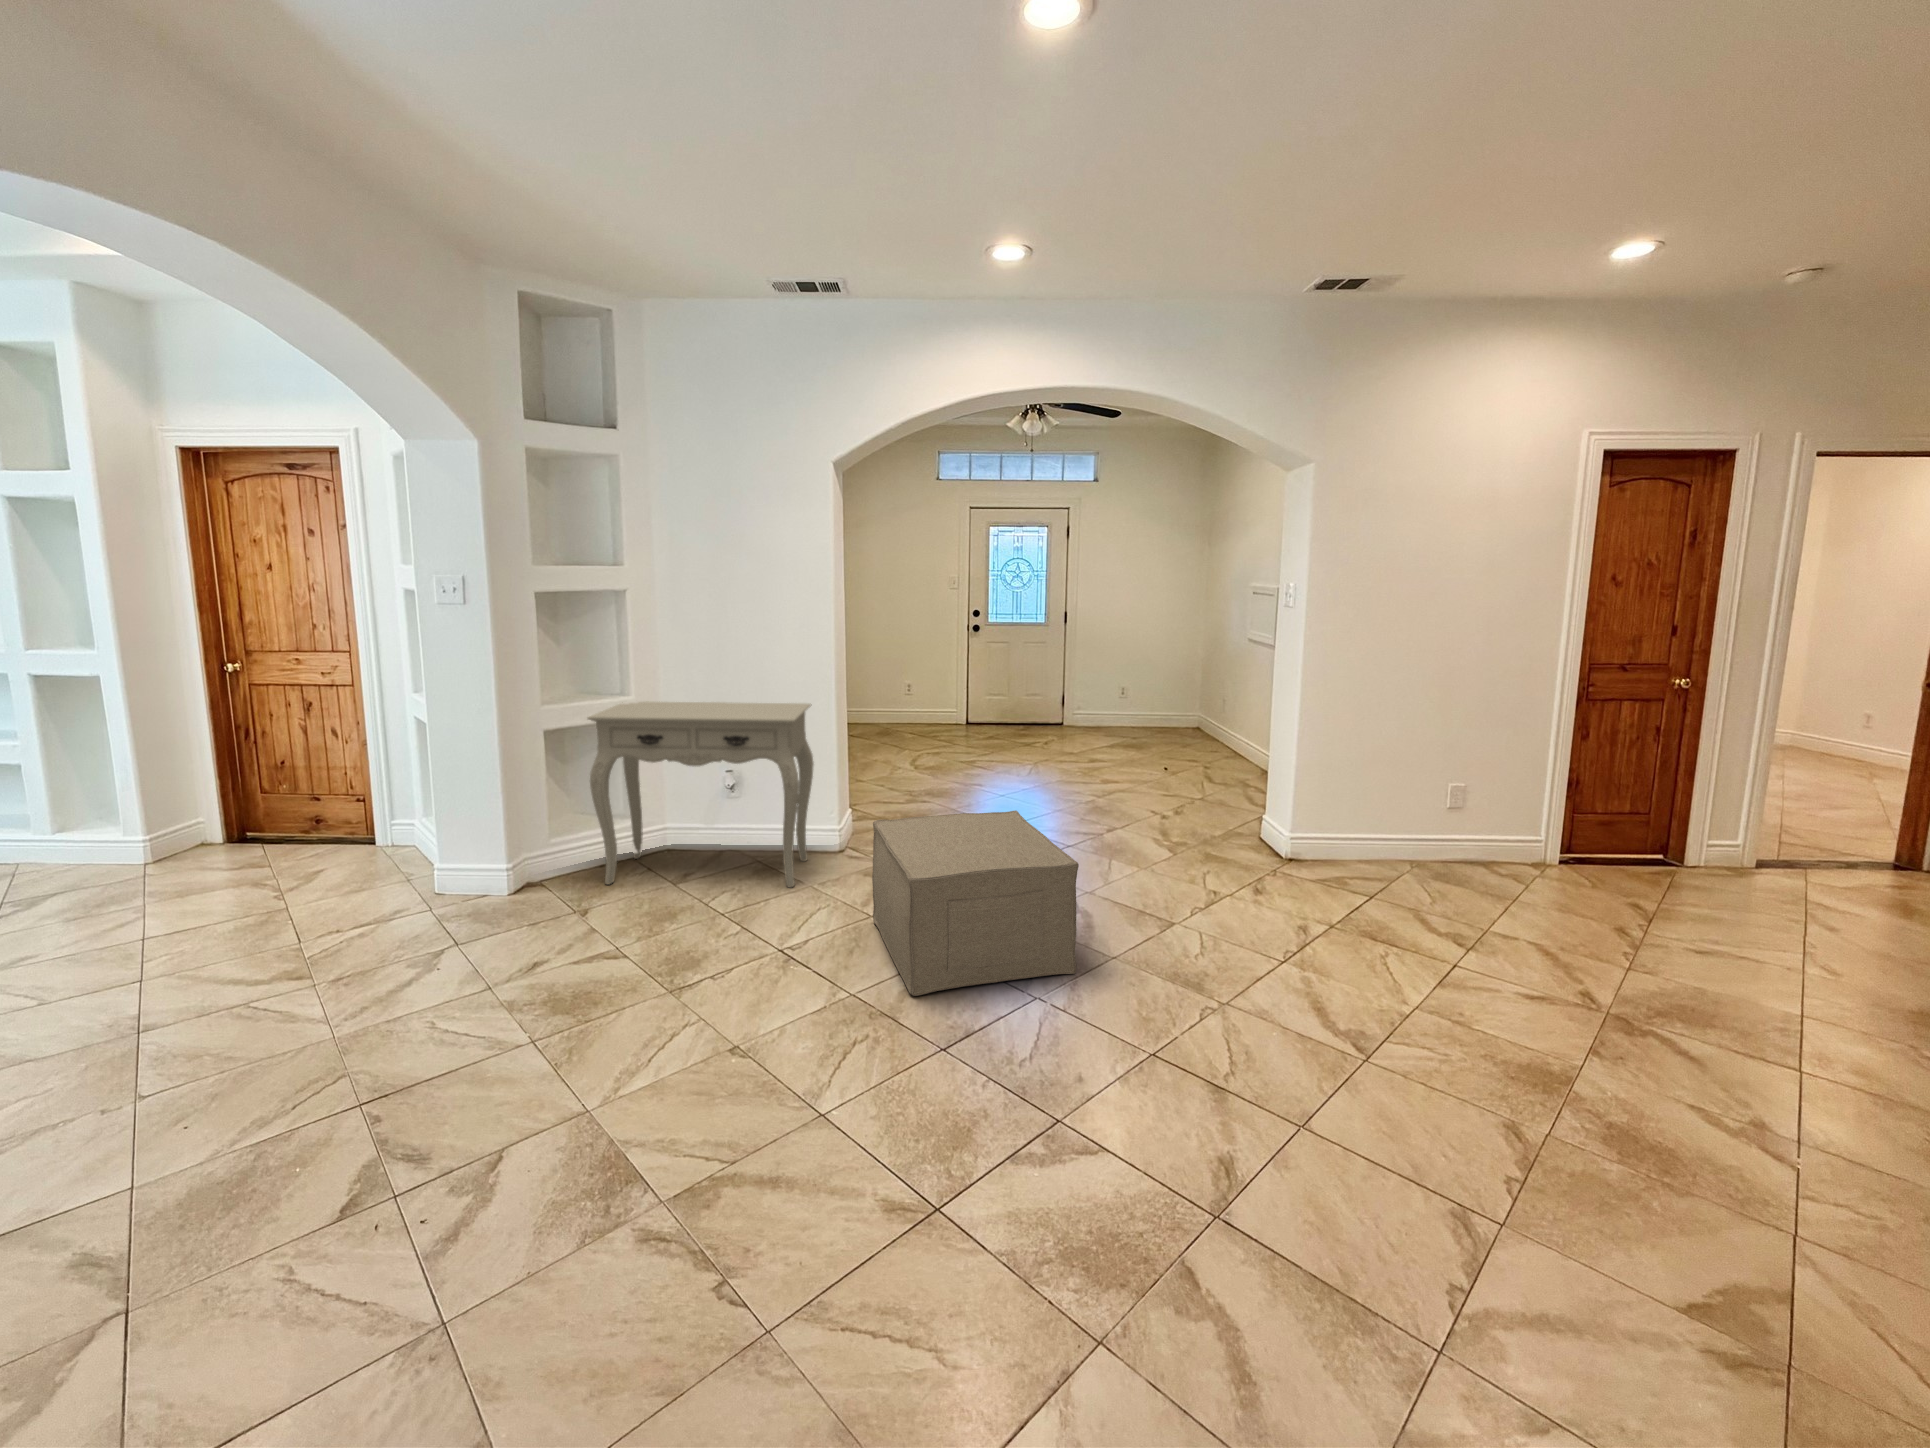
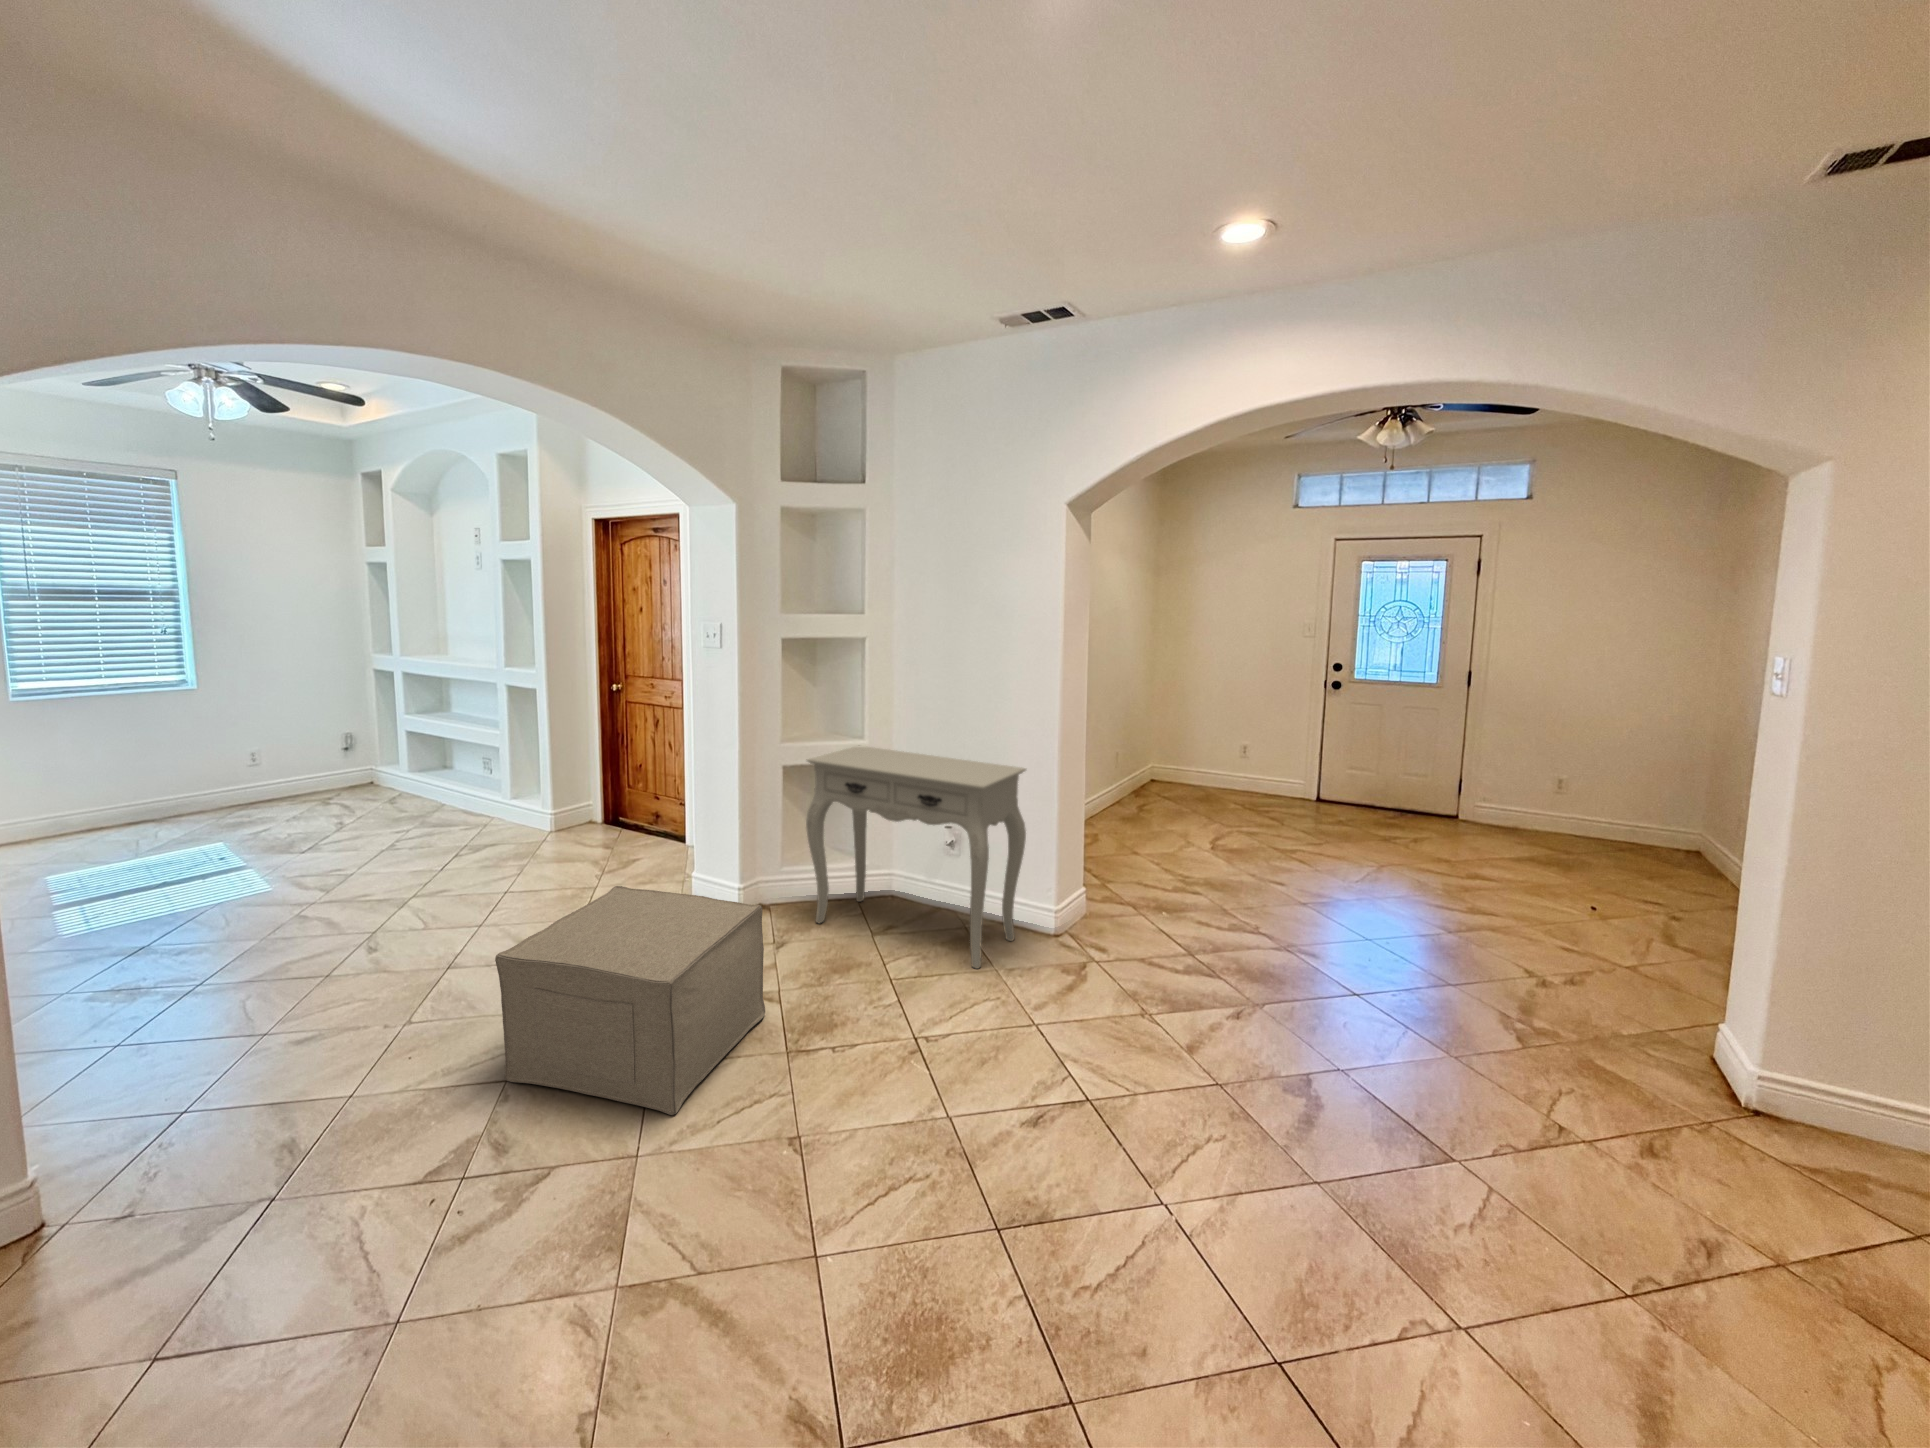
ottoman: present [872,810,1079,996] -> present [495,886,765,1115]

